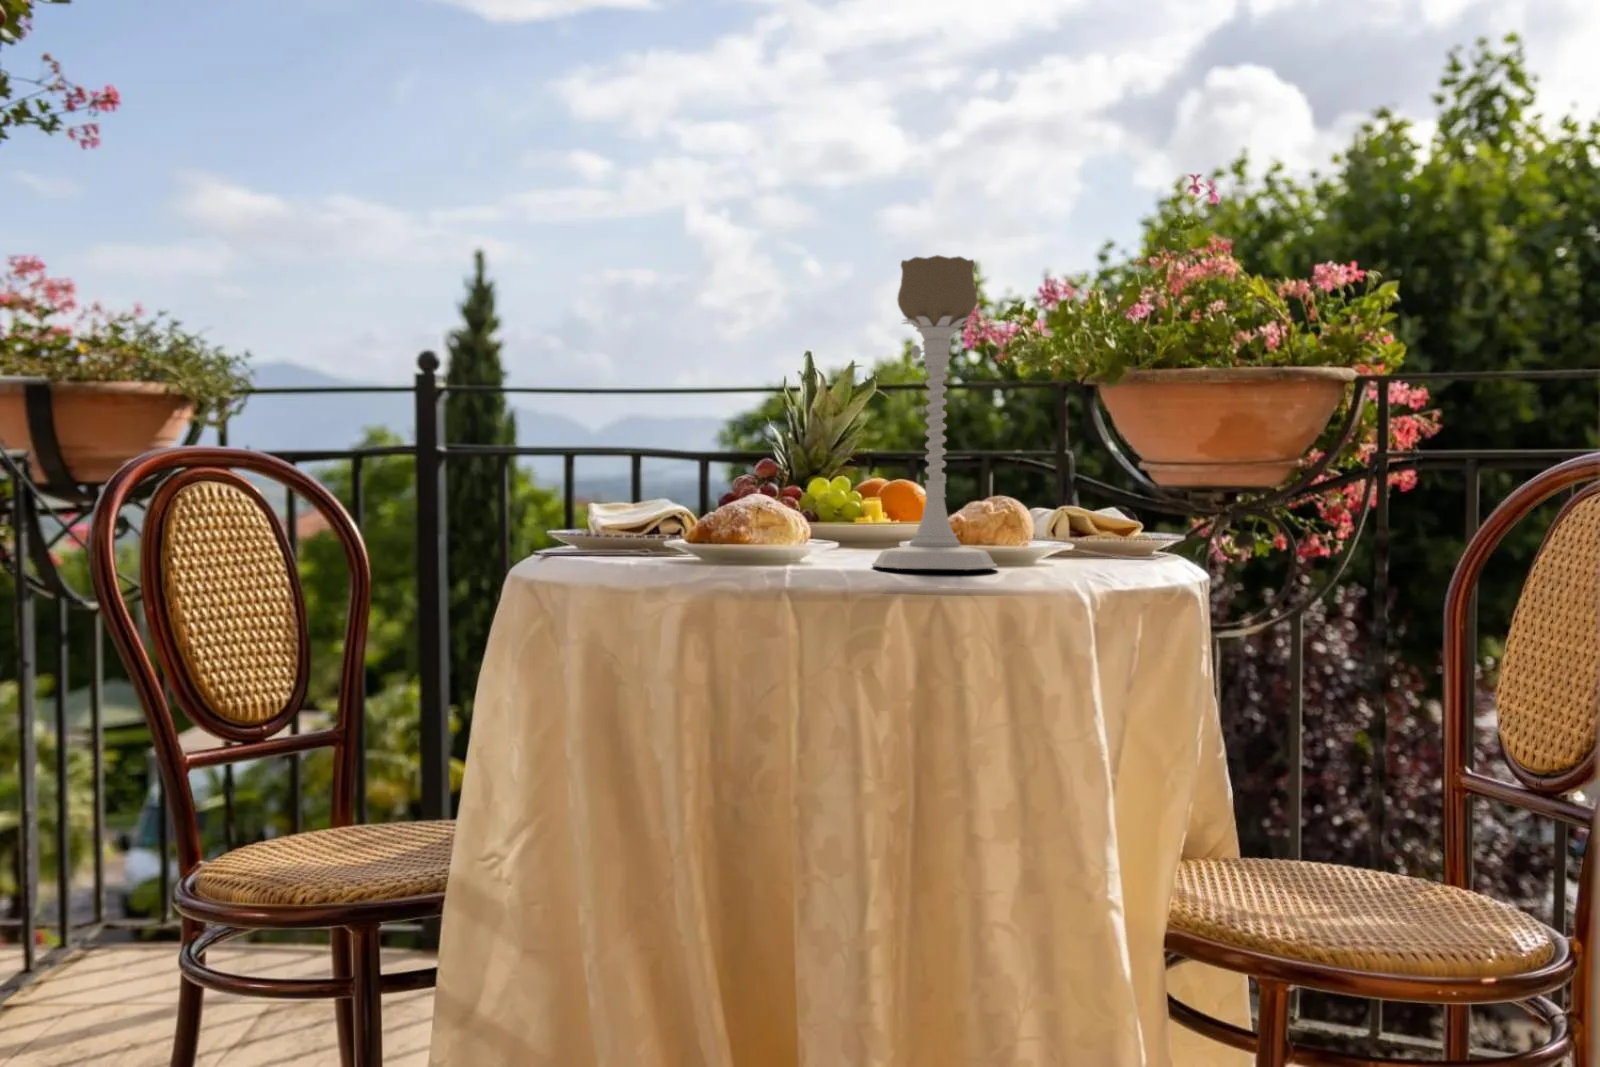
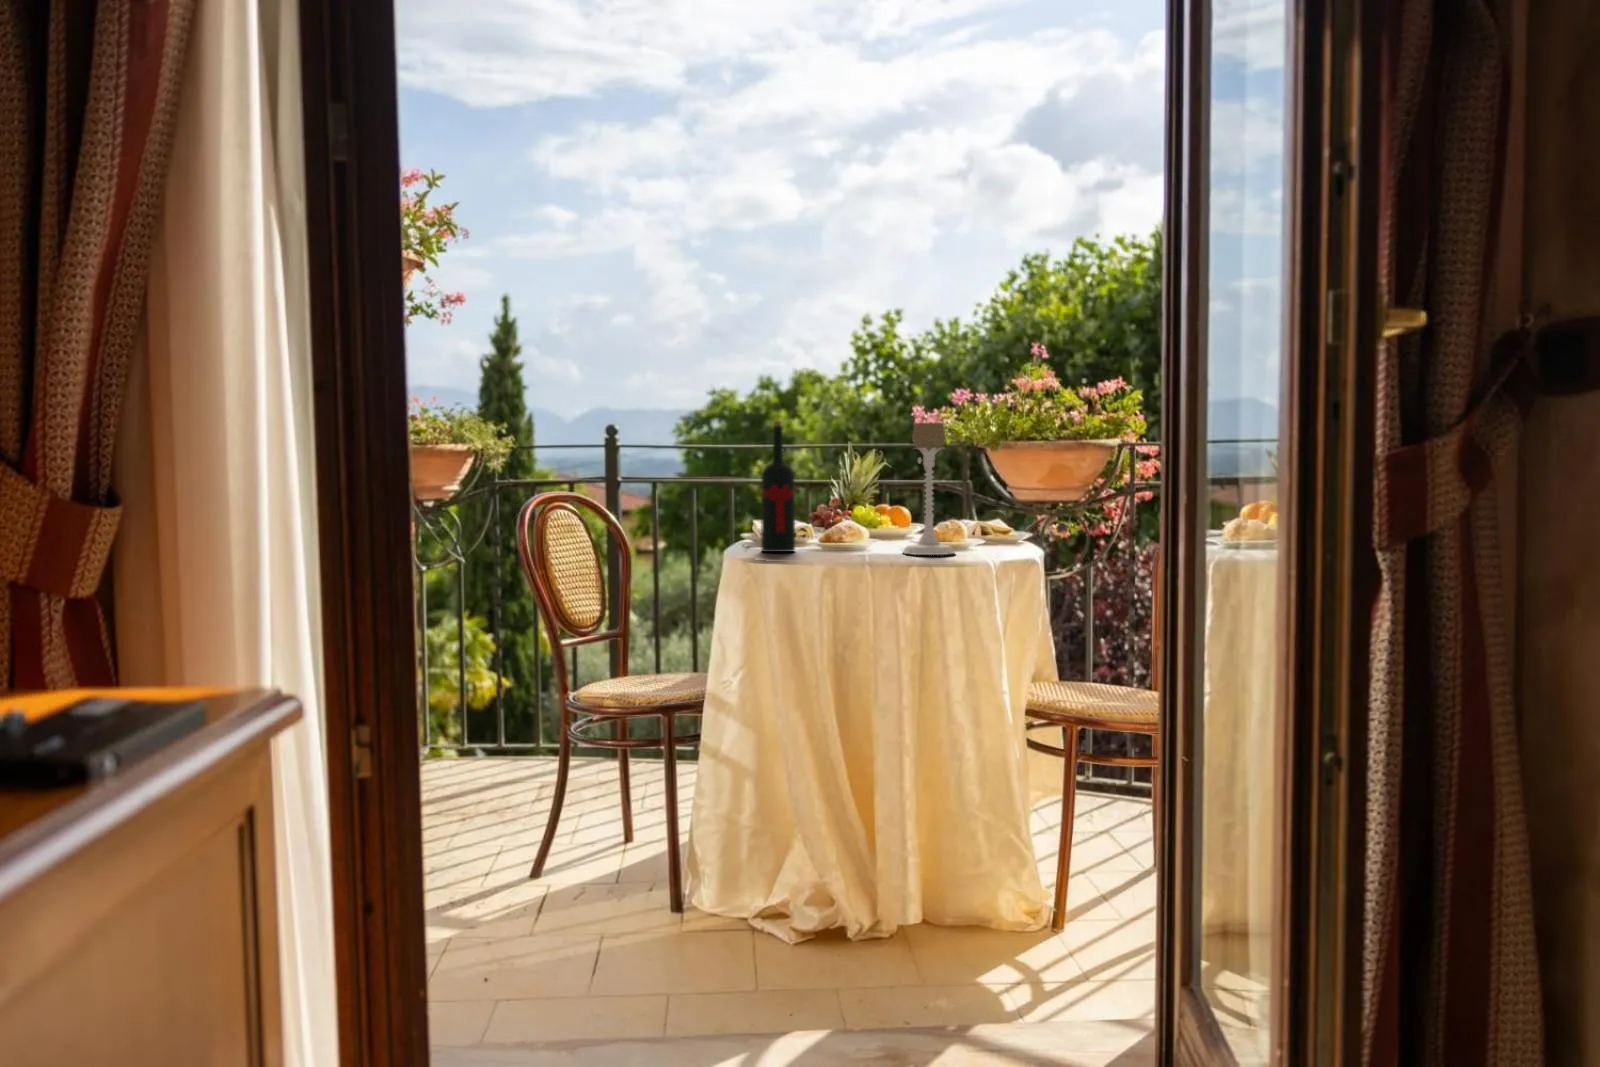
wine bottle: none [554,260,631,558] -> present [761,421,795,552]

